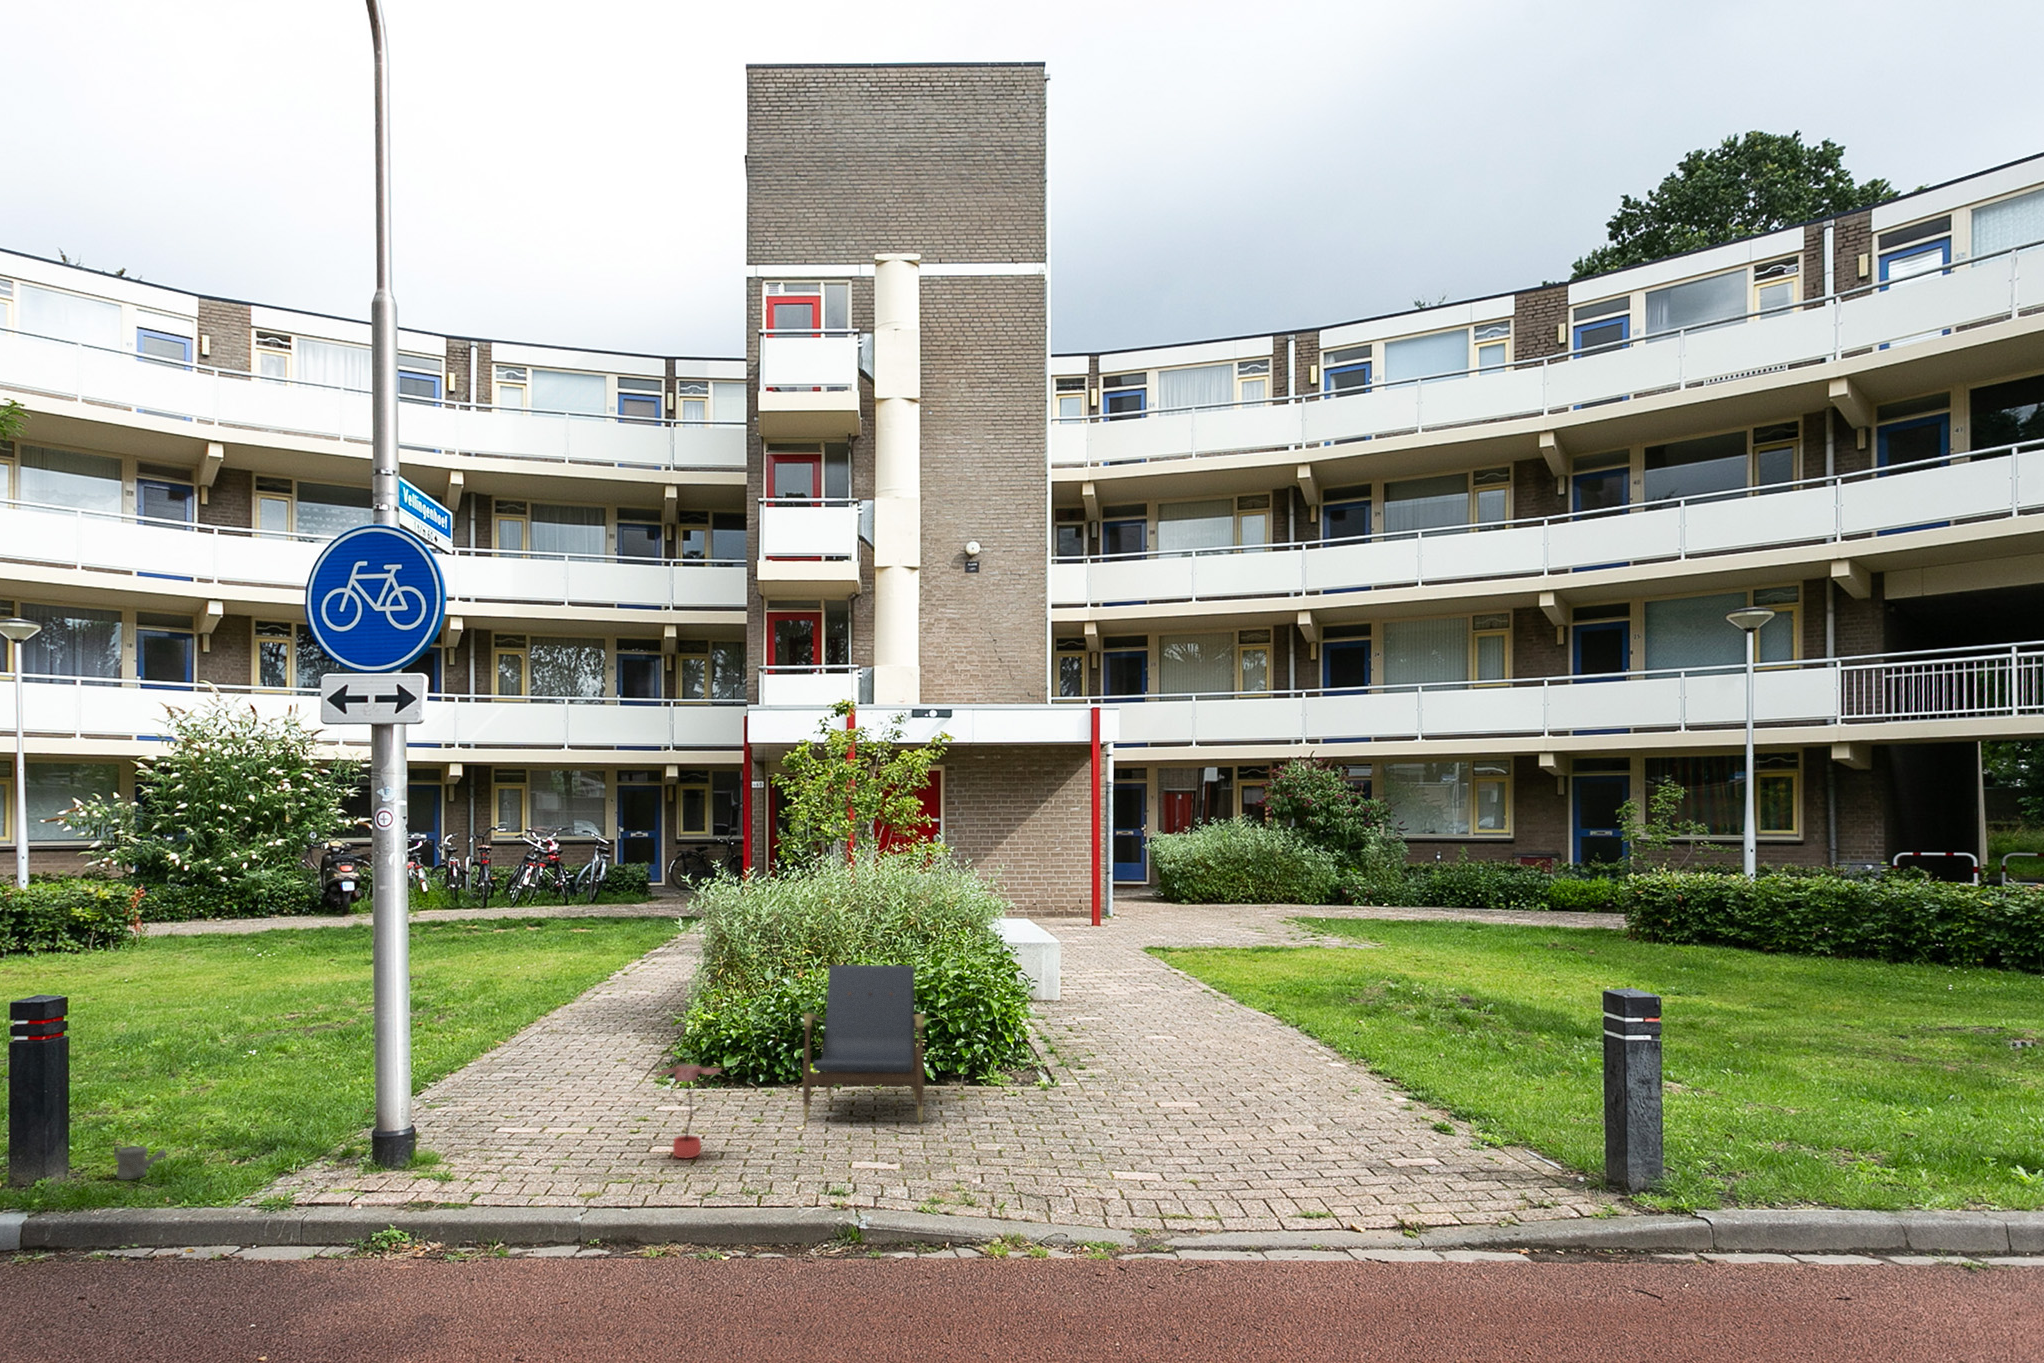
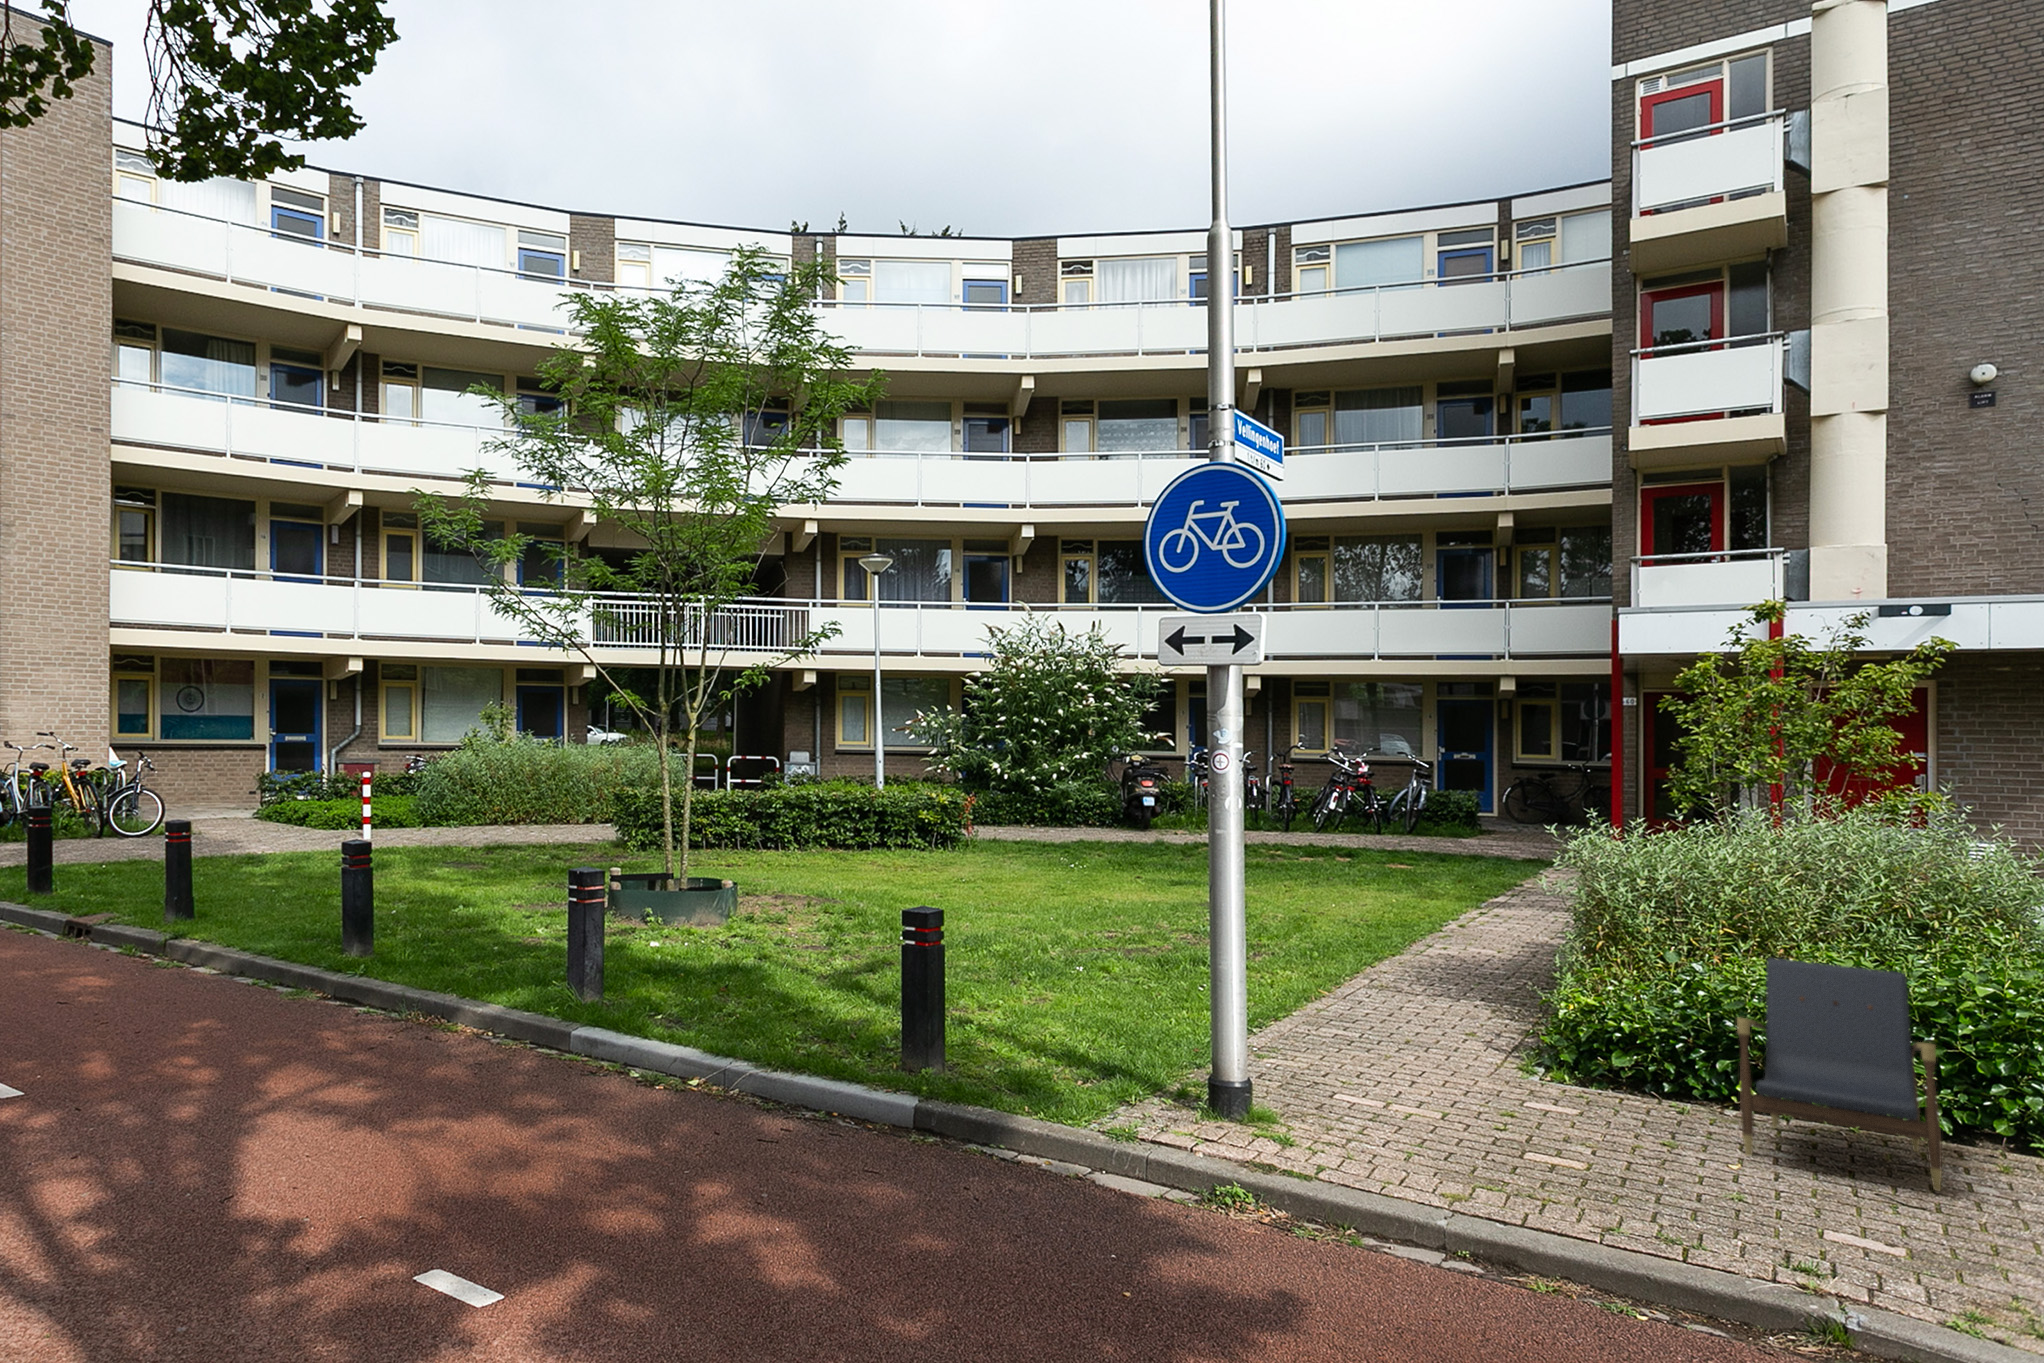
potted plant: present [656,1064,721,1158] -> none [1535,1062,1628,1179]
watering can: present [114,1146,166,1180] -> none [955,1048,1001,1084]

